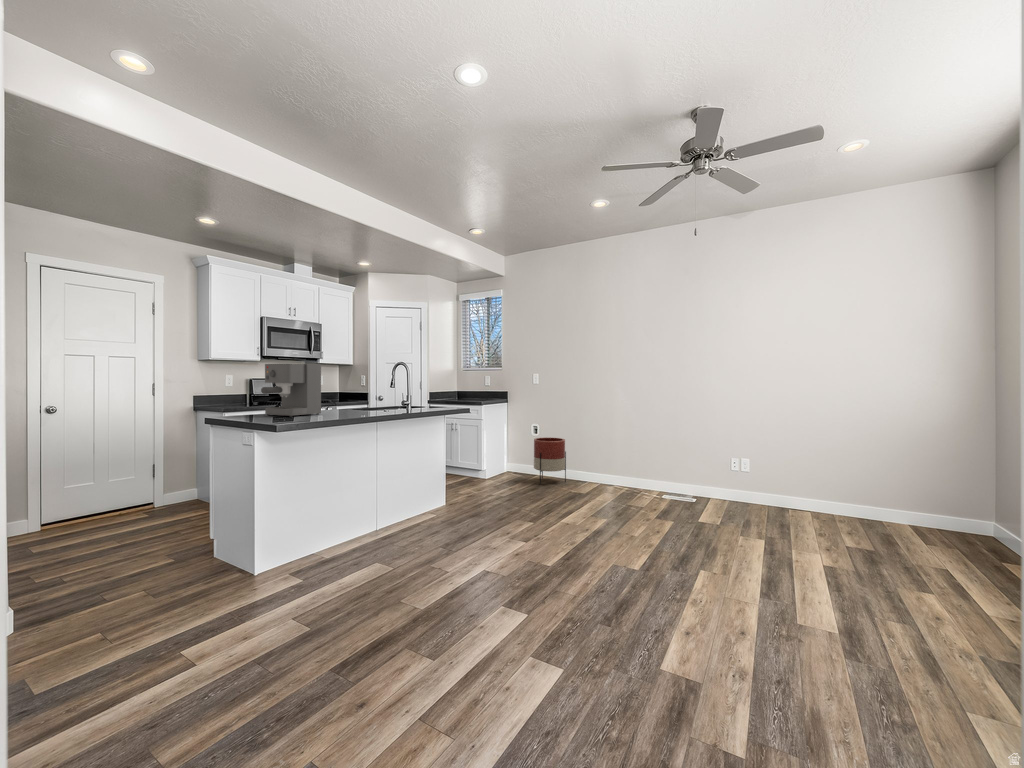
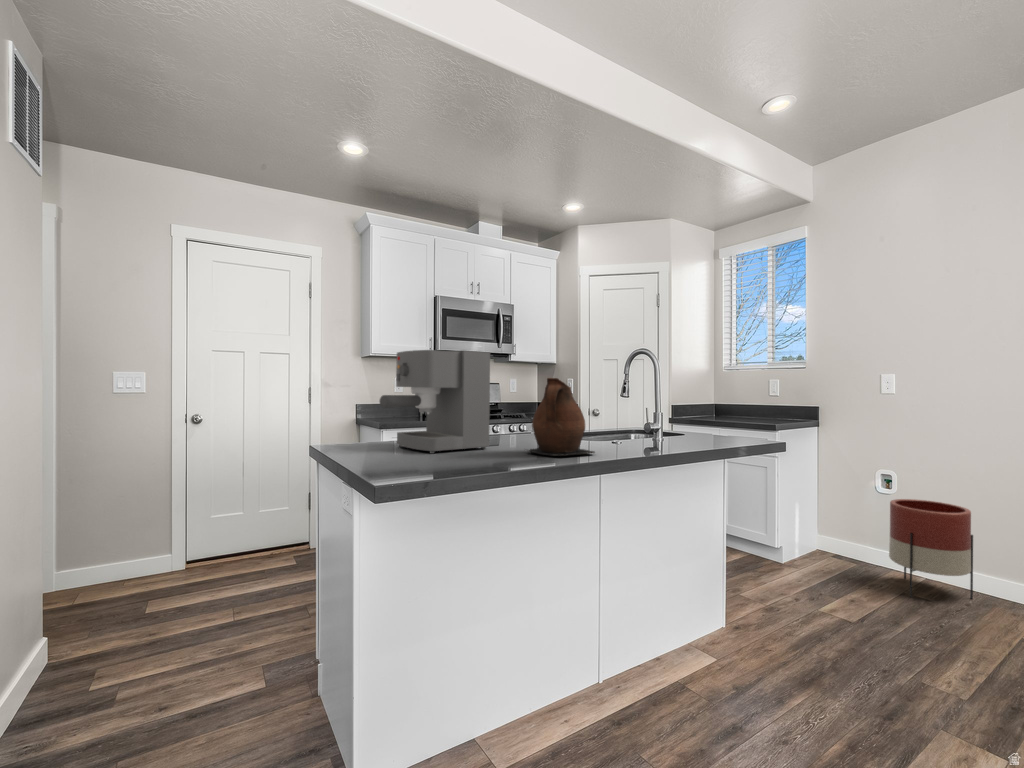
ceramic pitcher: none [341,378,377,415] -> present [529,378,595,456]

